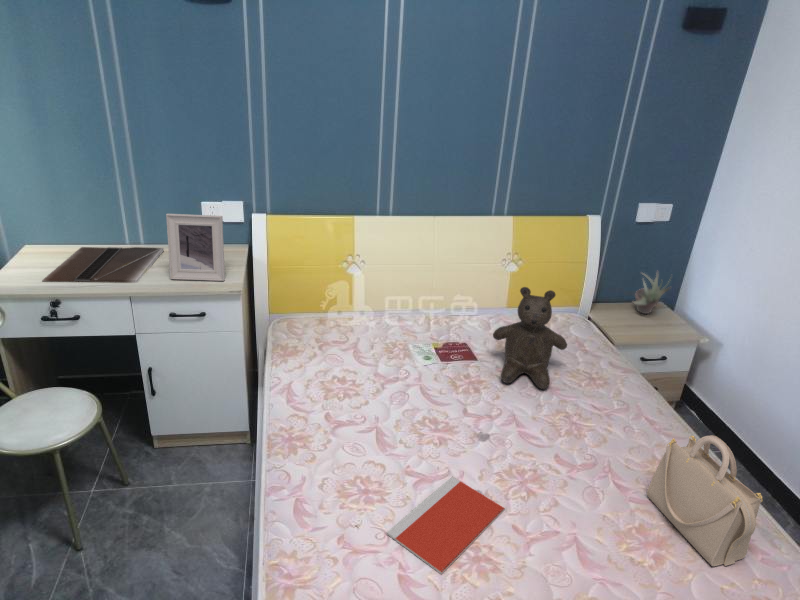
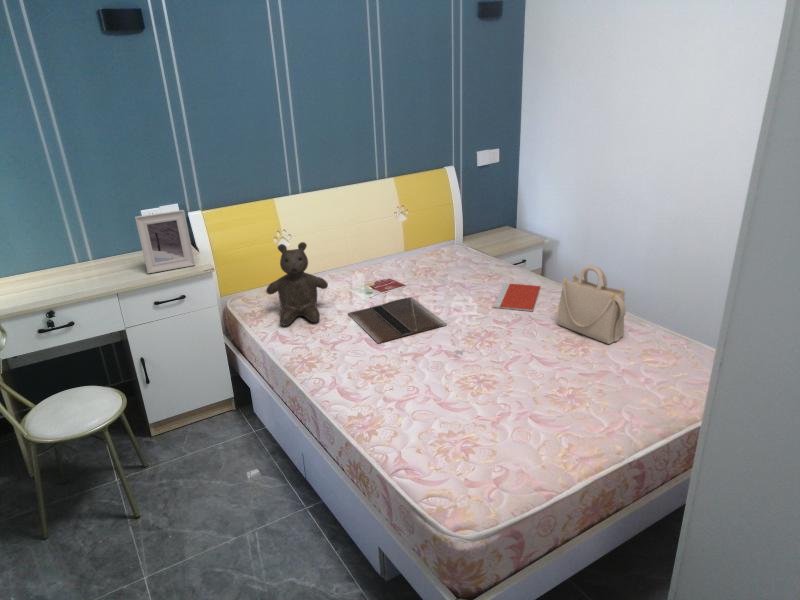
laptop: present [42,247,164,283] -> present [348,297,447,343]
succulent plant: present [633,273,669,314] -> none [491,199,516,235]
teddy bear: present [493,287,567,389] -> present [266,242,328,326]
notebook: present [387,476,505,574] -> present [493,283,541,311]

